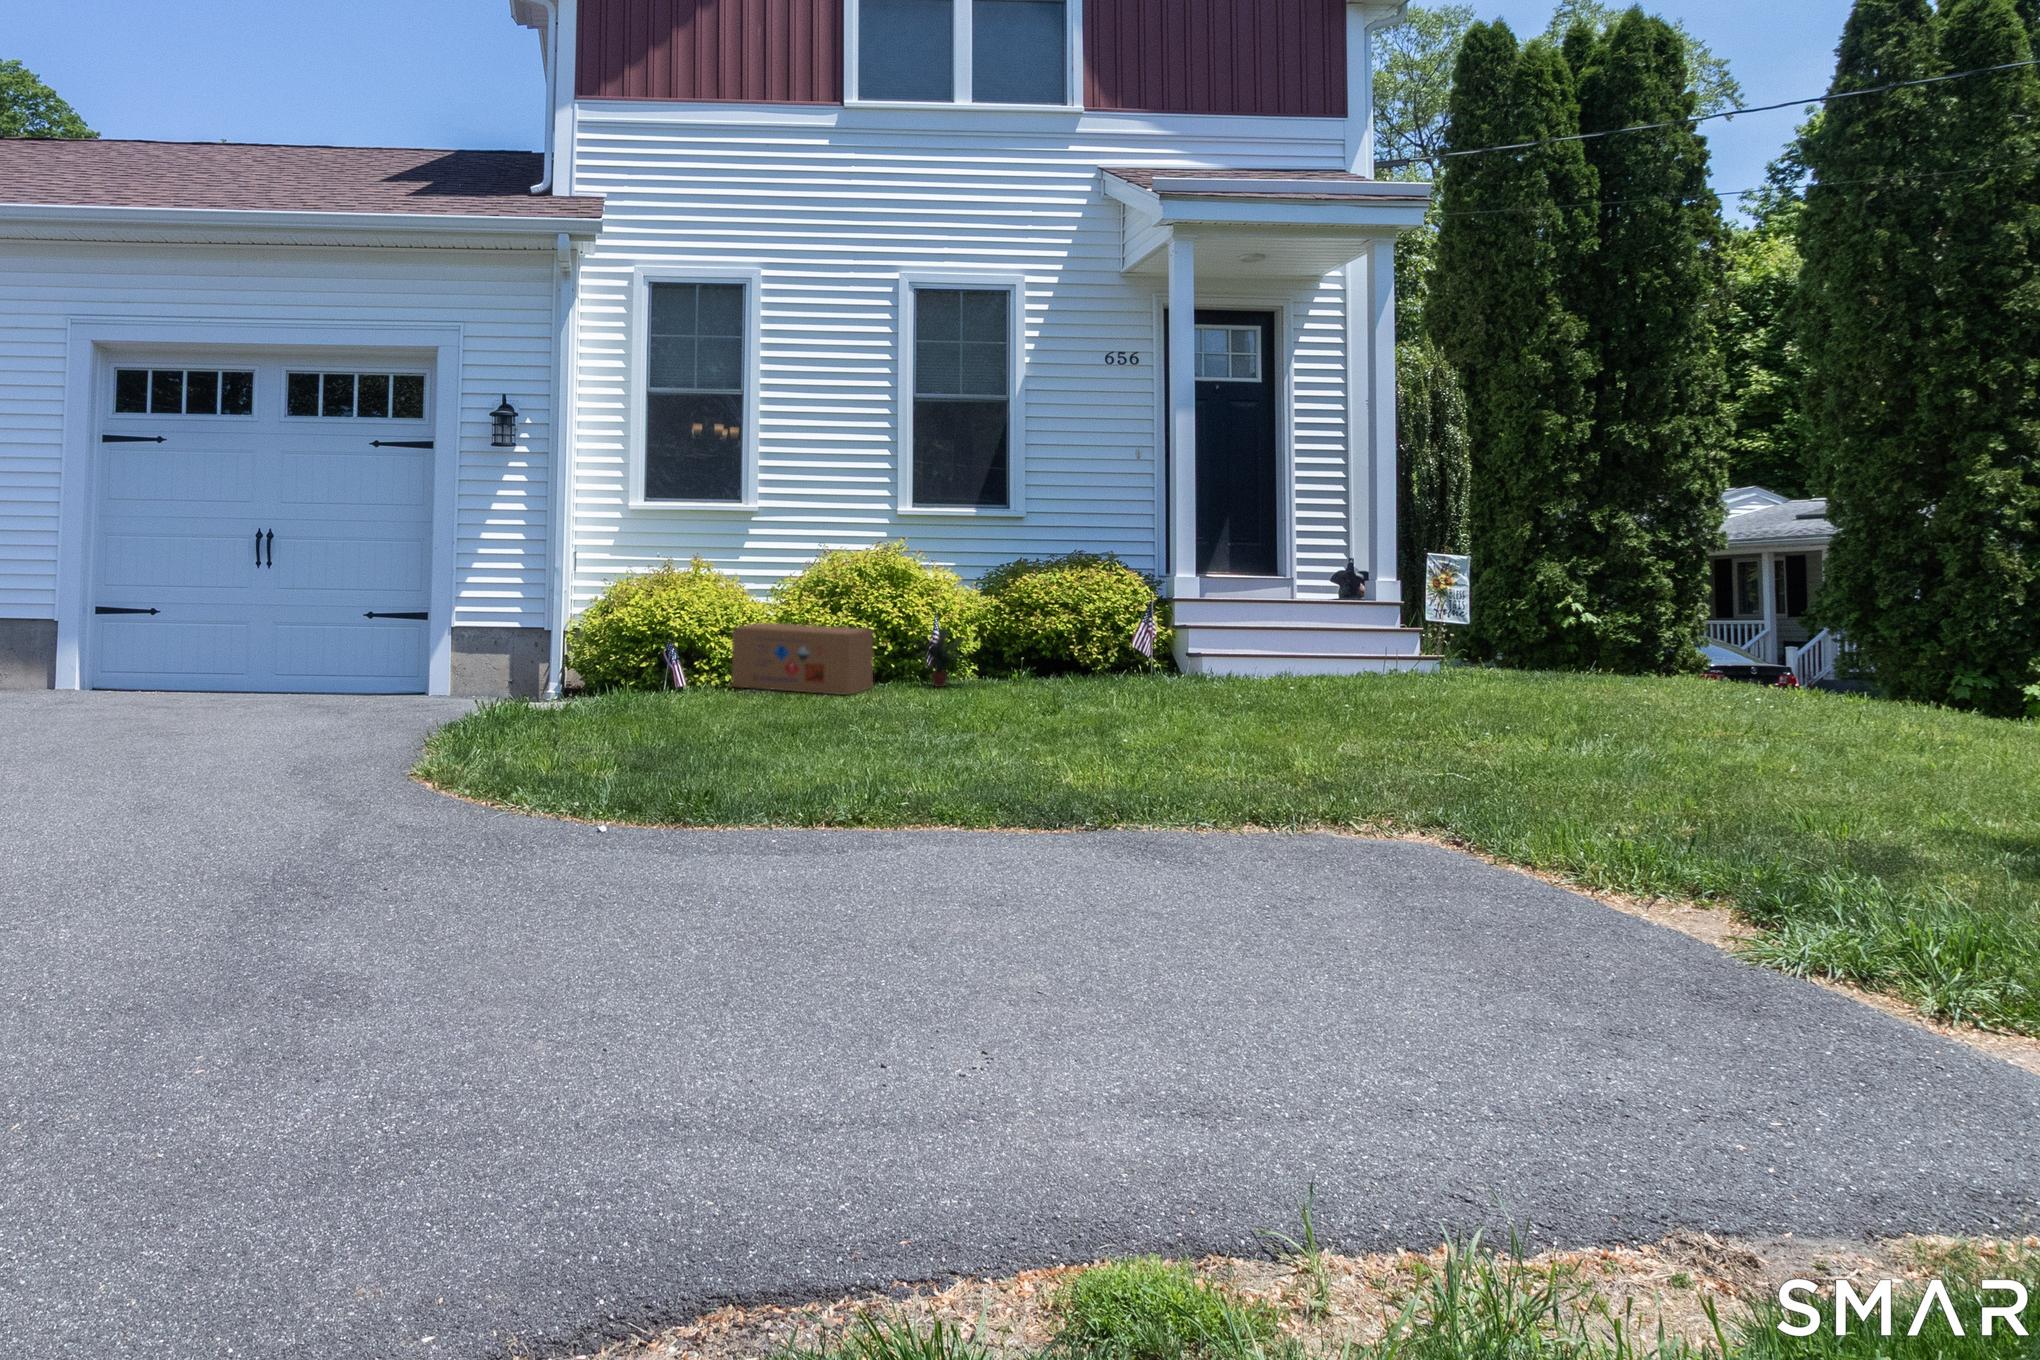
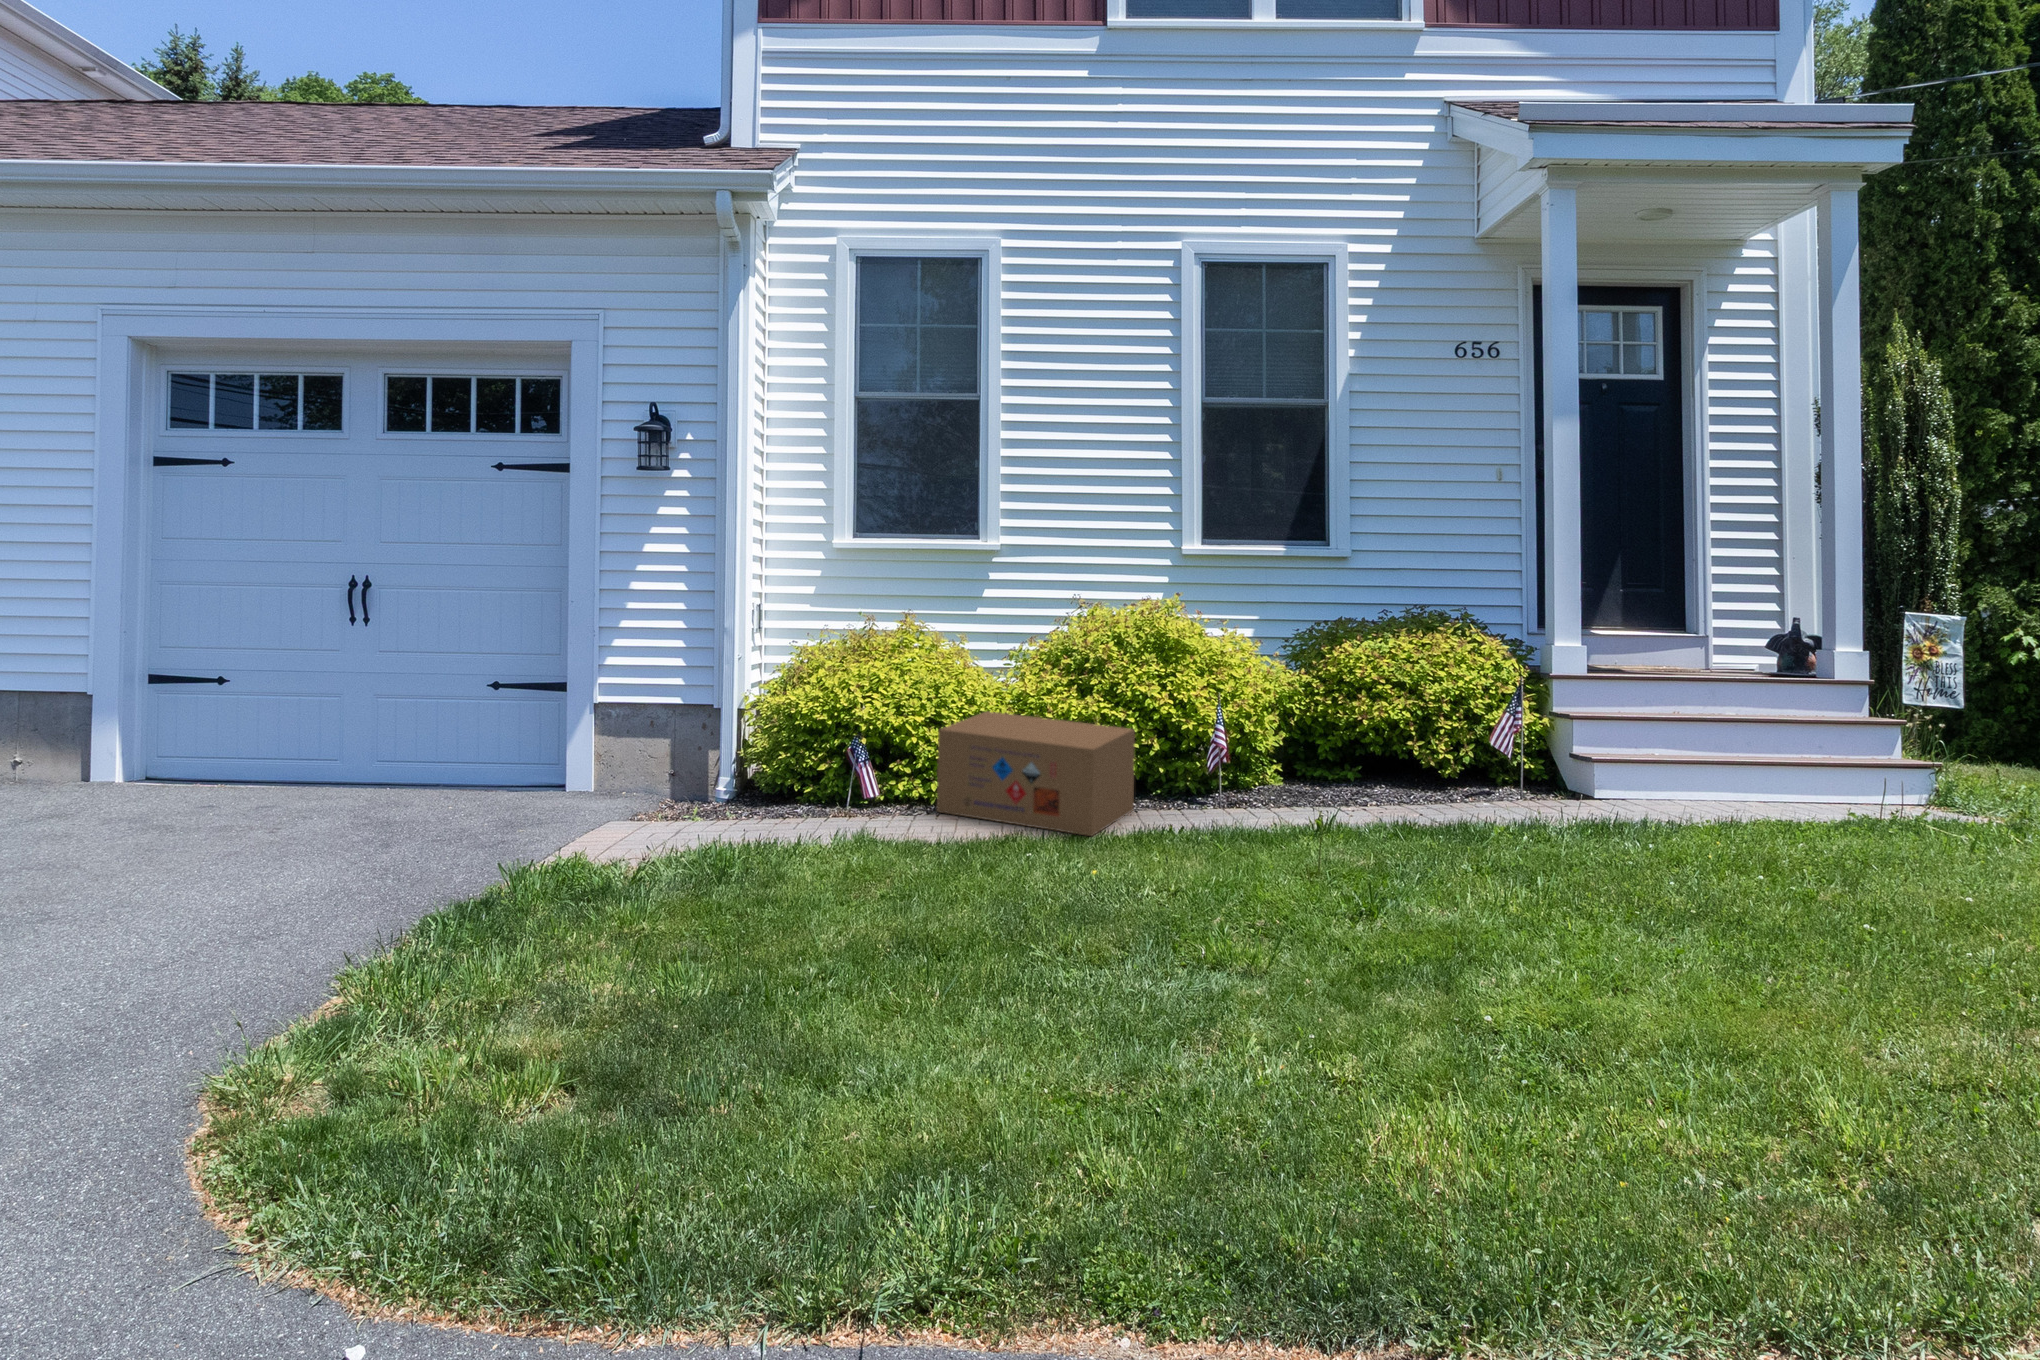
potted plant: present [906,624,964,687] -> none [1177,719,1264,806]

